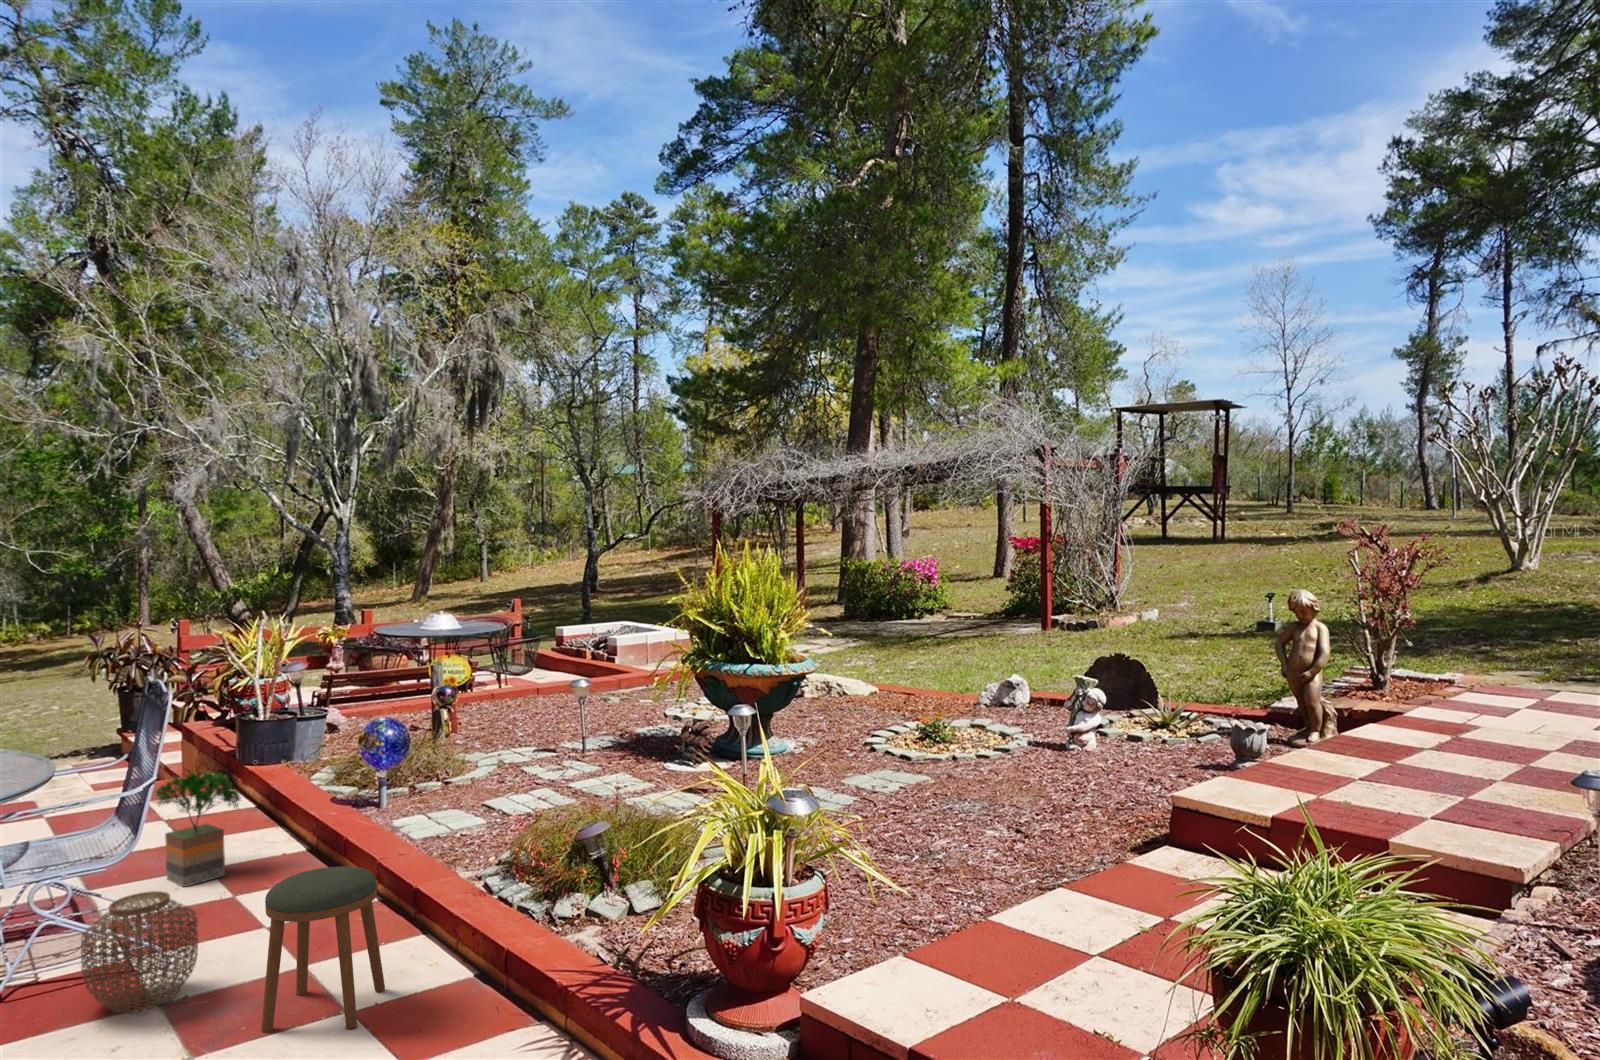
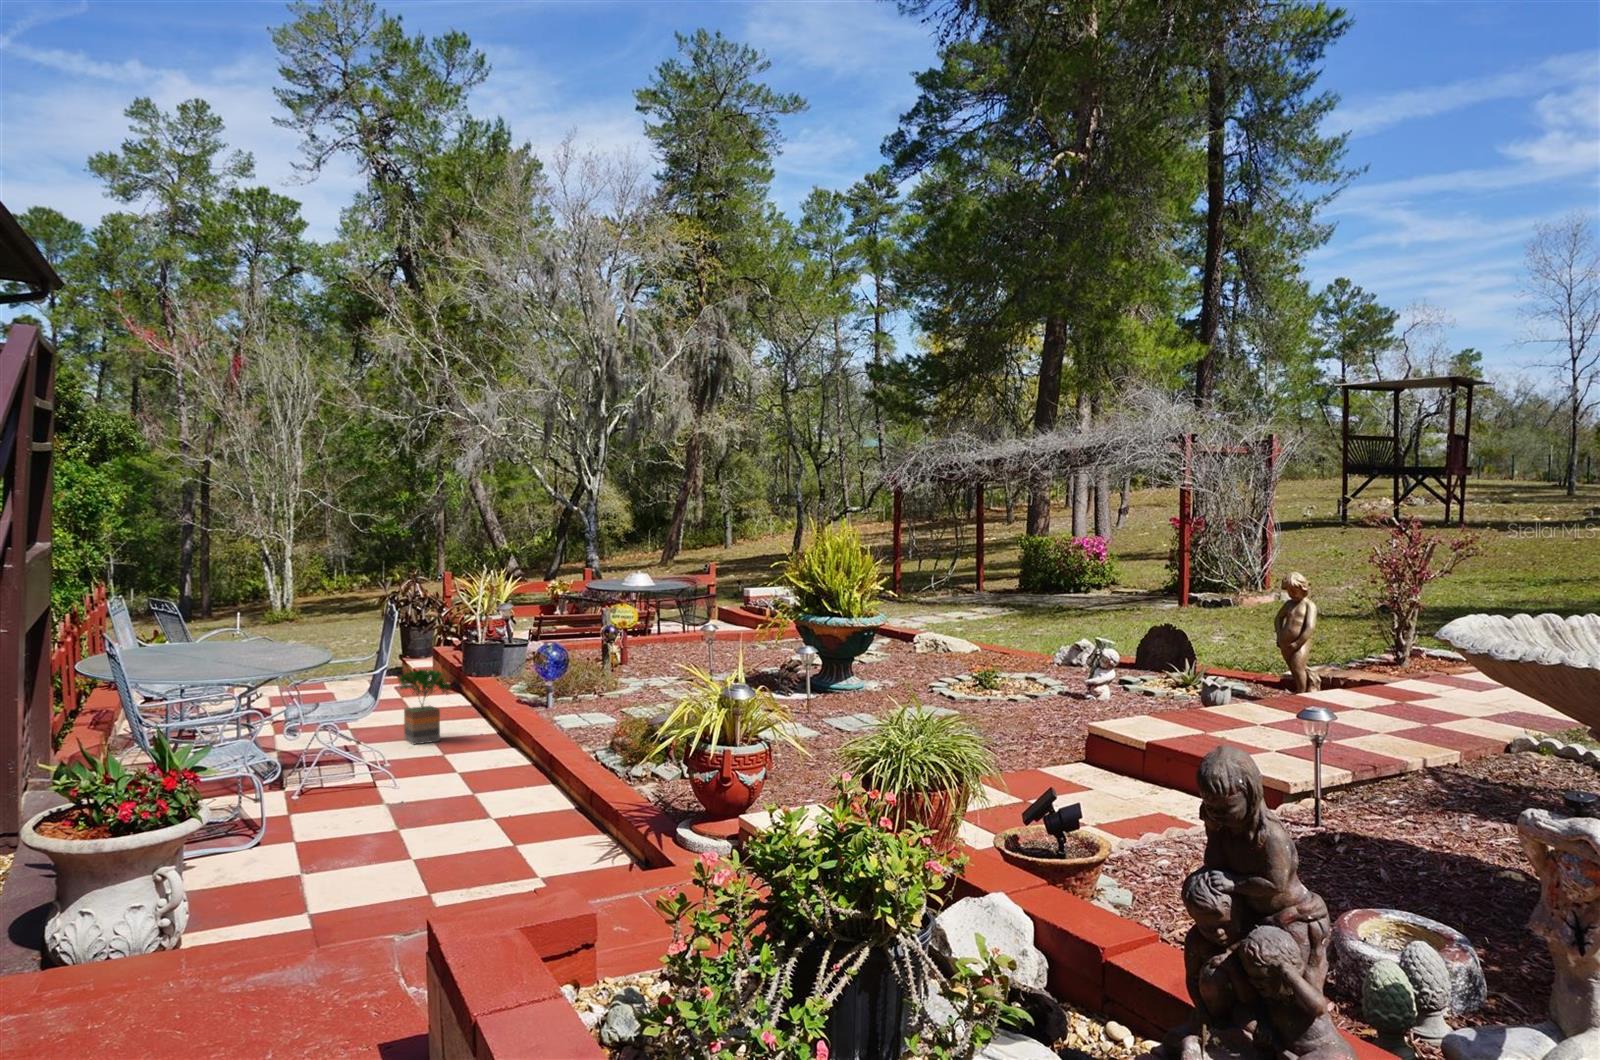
stool: present [261,866,385,1033] -> none [436,720,513,815]
woven basket: present [81,891,198,1013] -> none [343,727,408,796]

